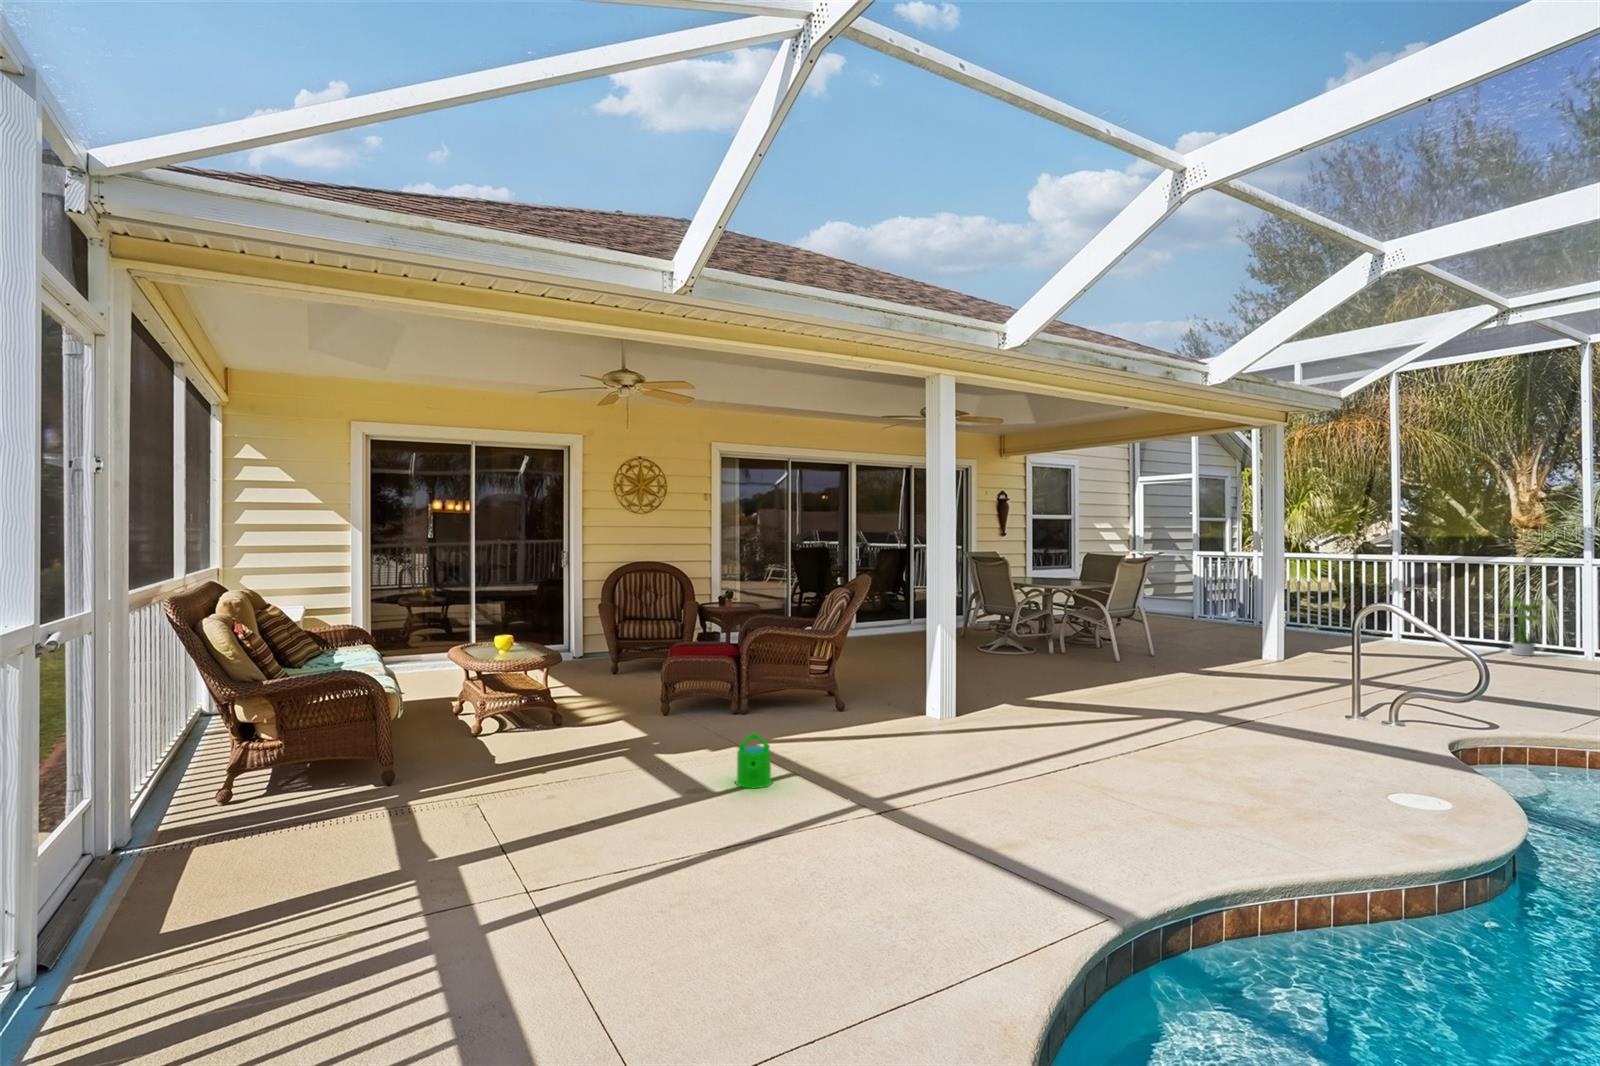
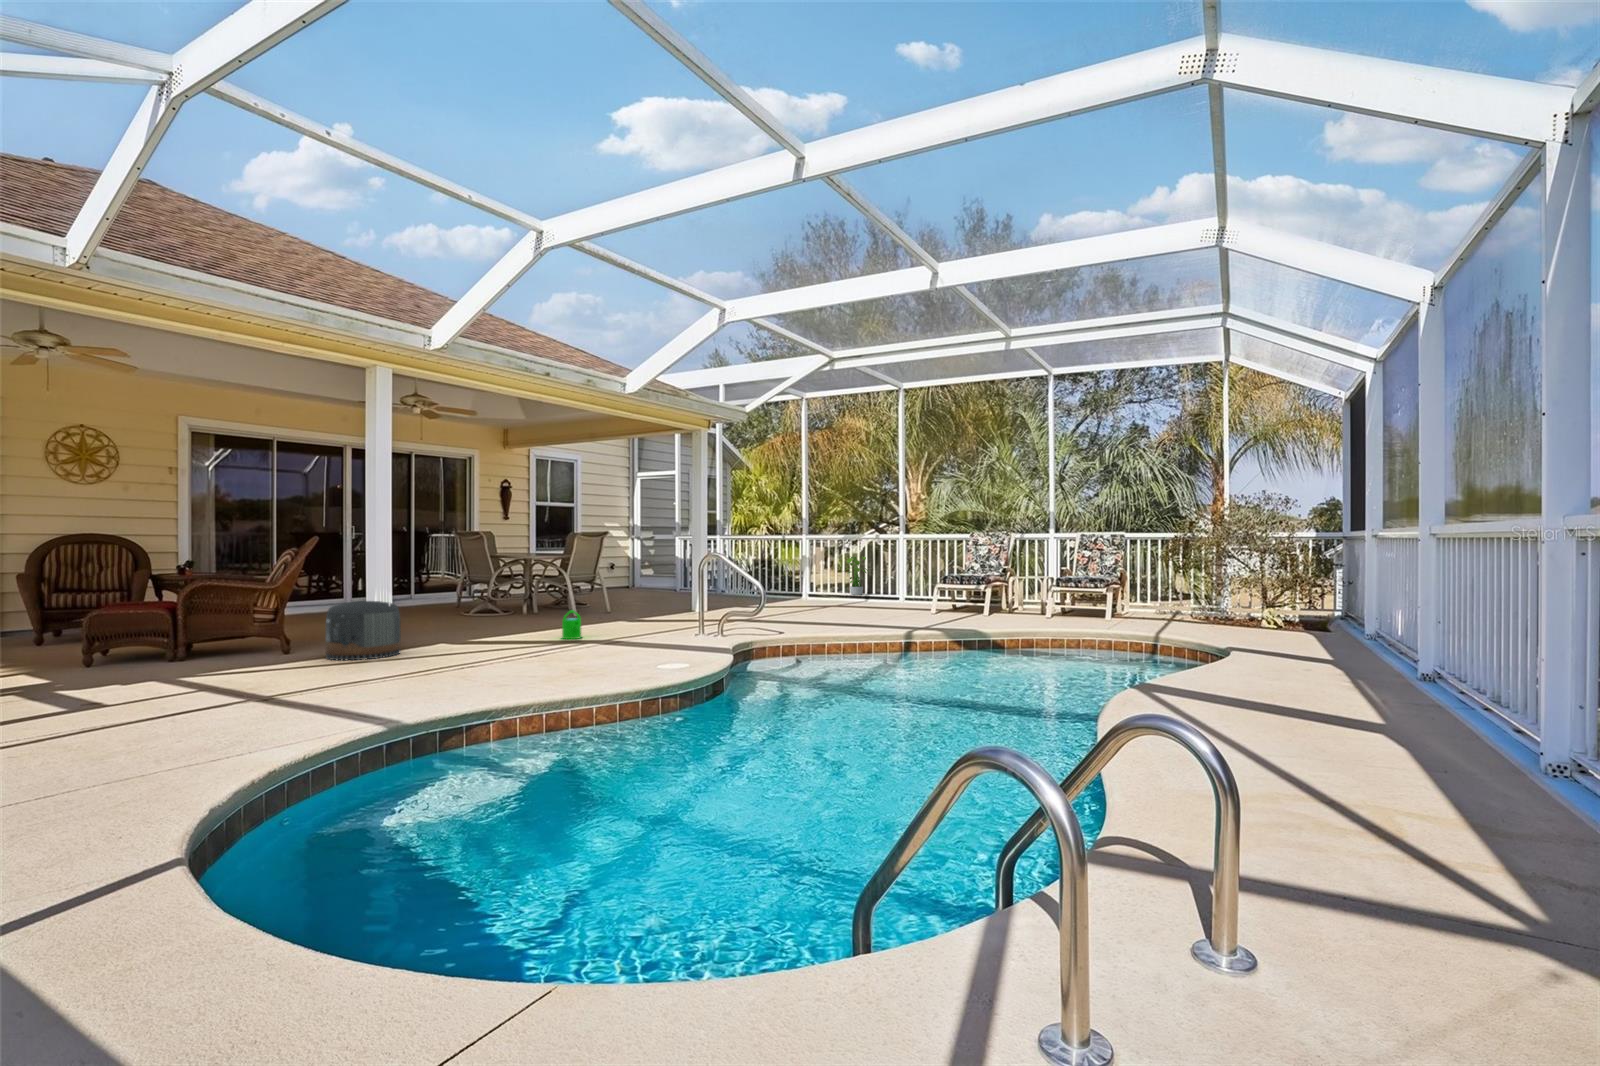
pouf: none [901,670,985,750] -> present [325,601,401,660]
watering can: present [735,733,772,789] -> present [562,610,582,639]

